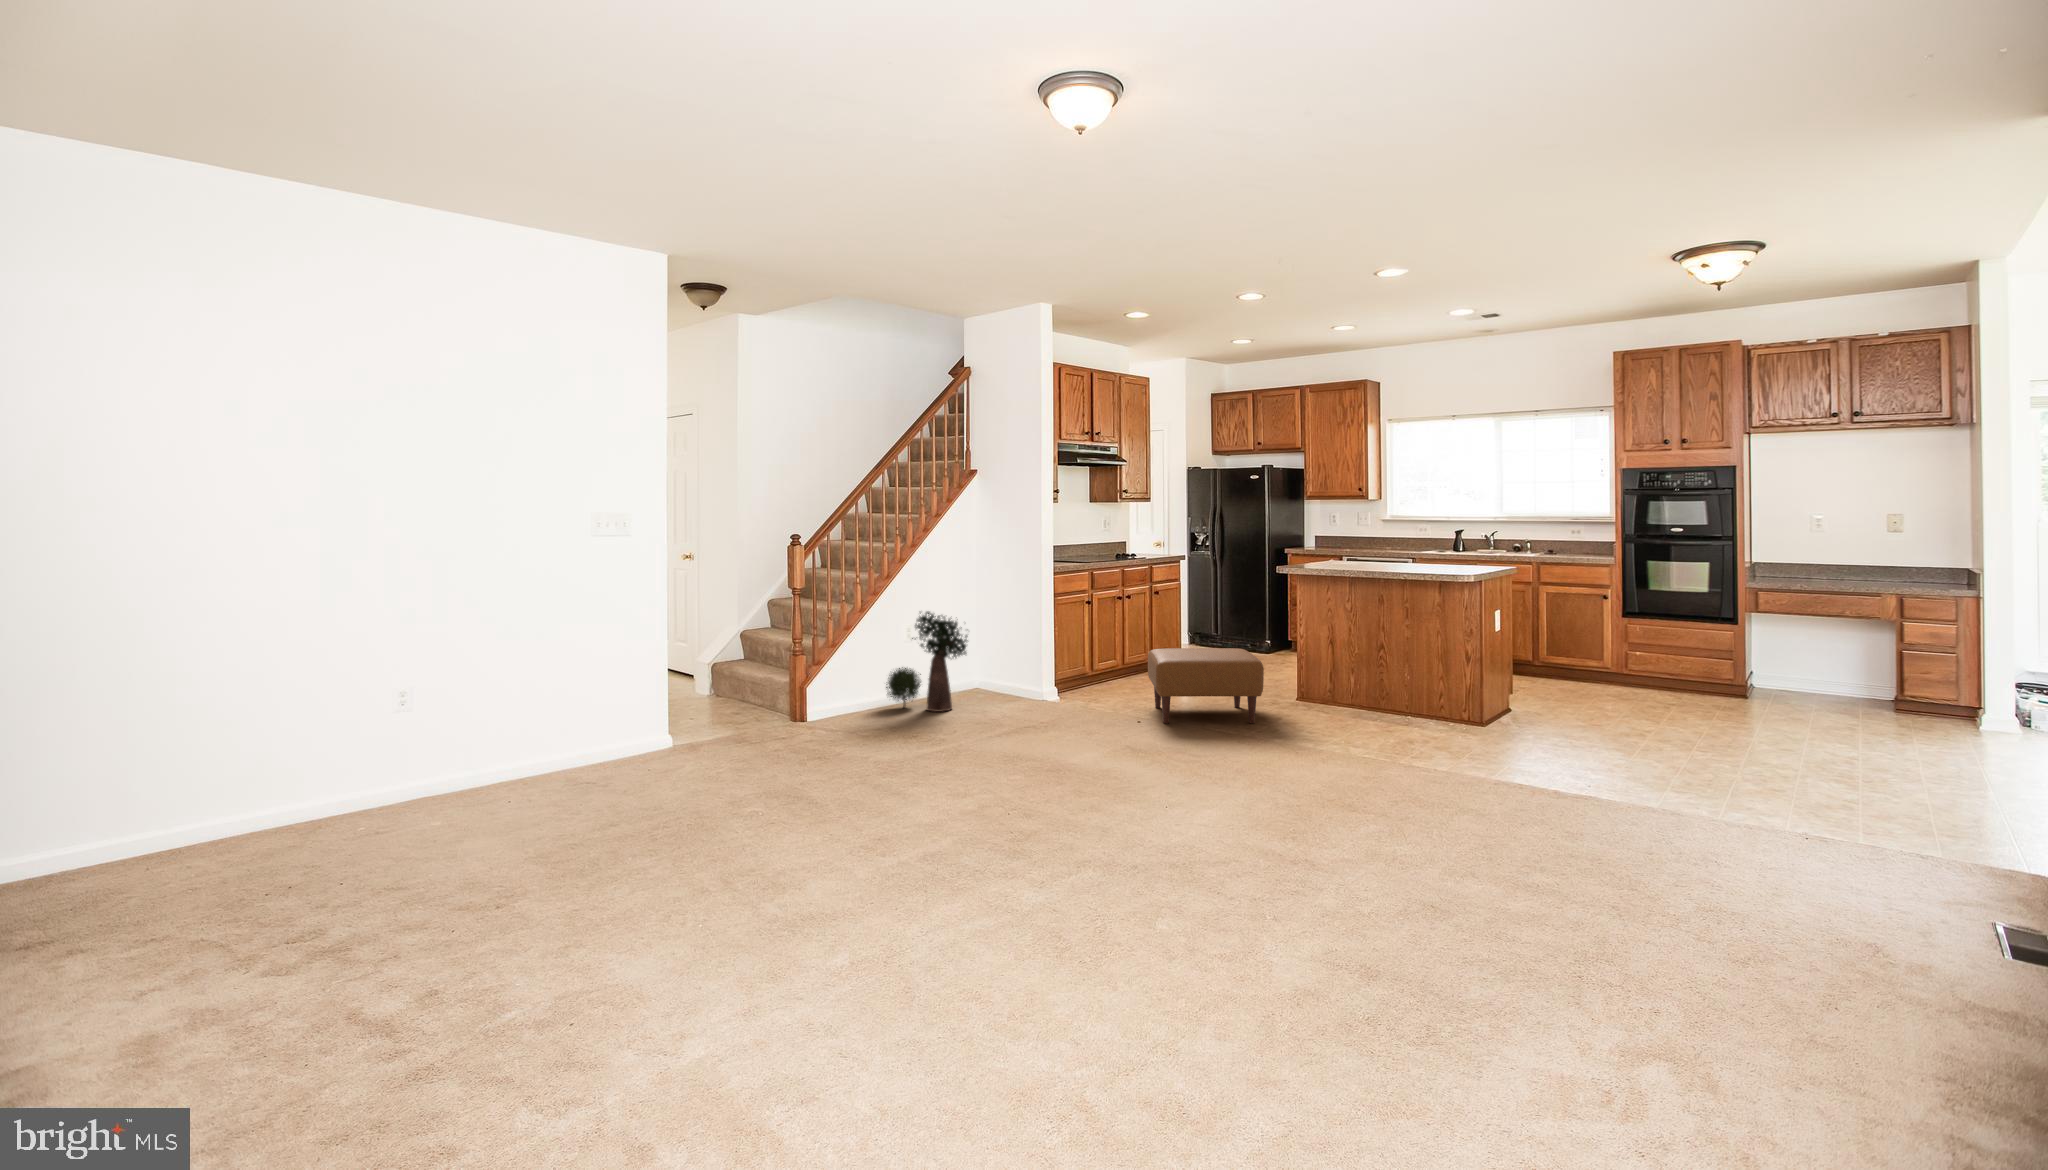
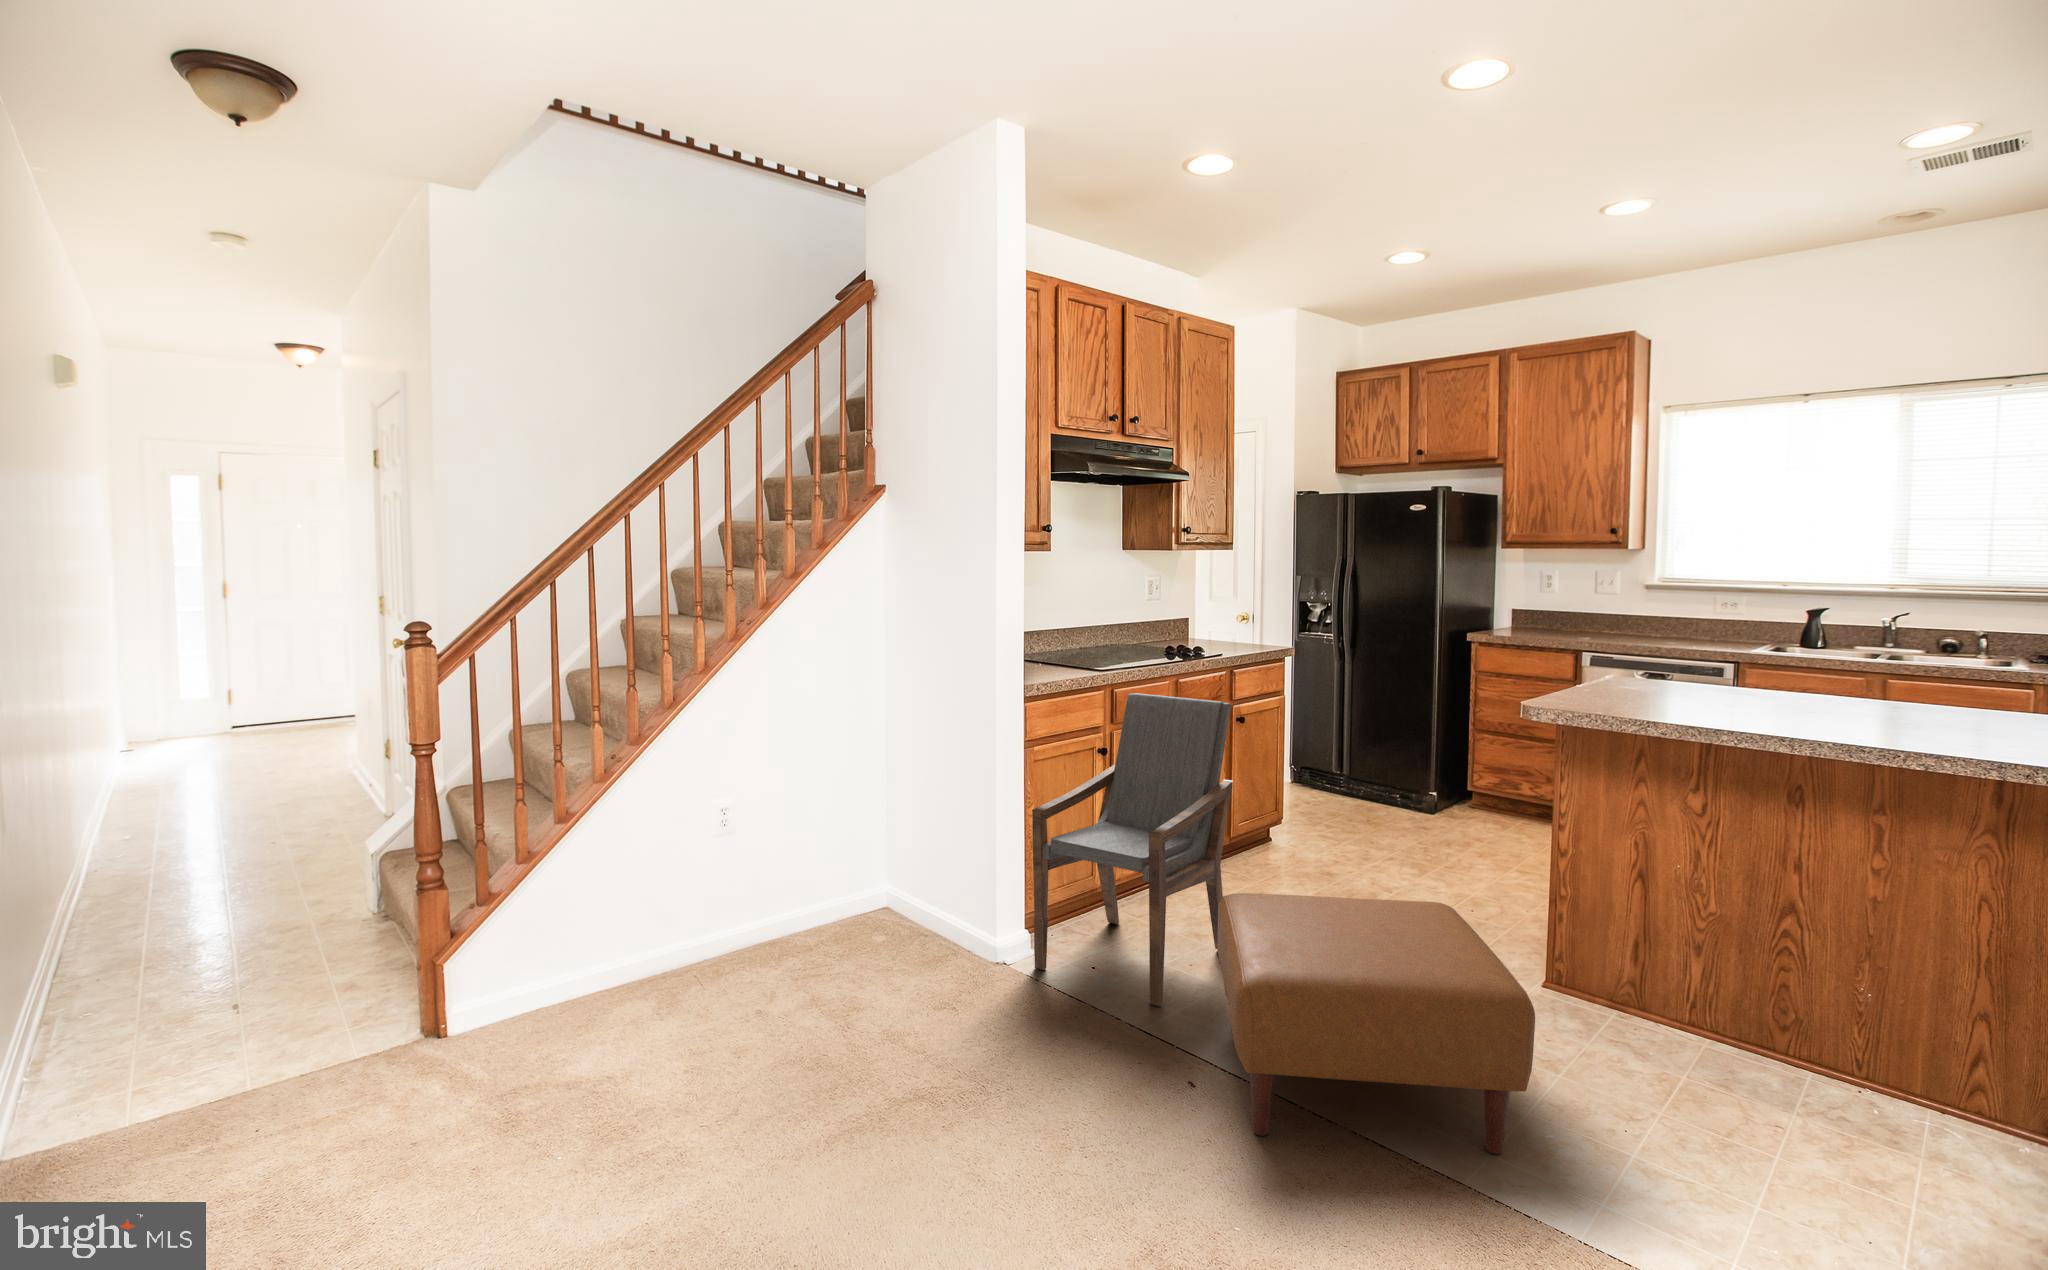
armchair: none [1061,572,1154,705] -> present [1032,693,1233,1007]
potted plant: present [886,611,968,712] -> none [635,786,819,1019]

